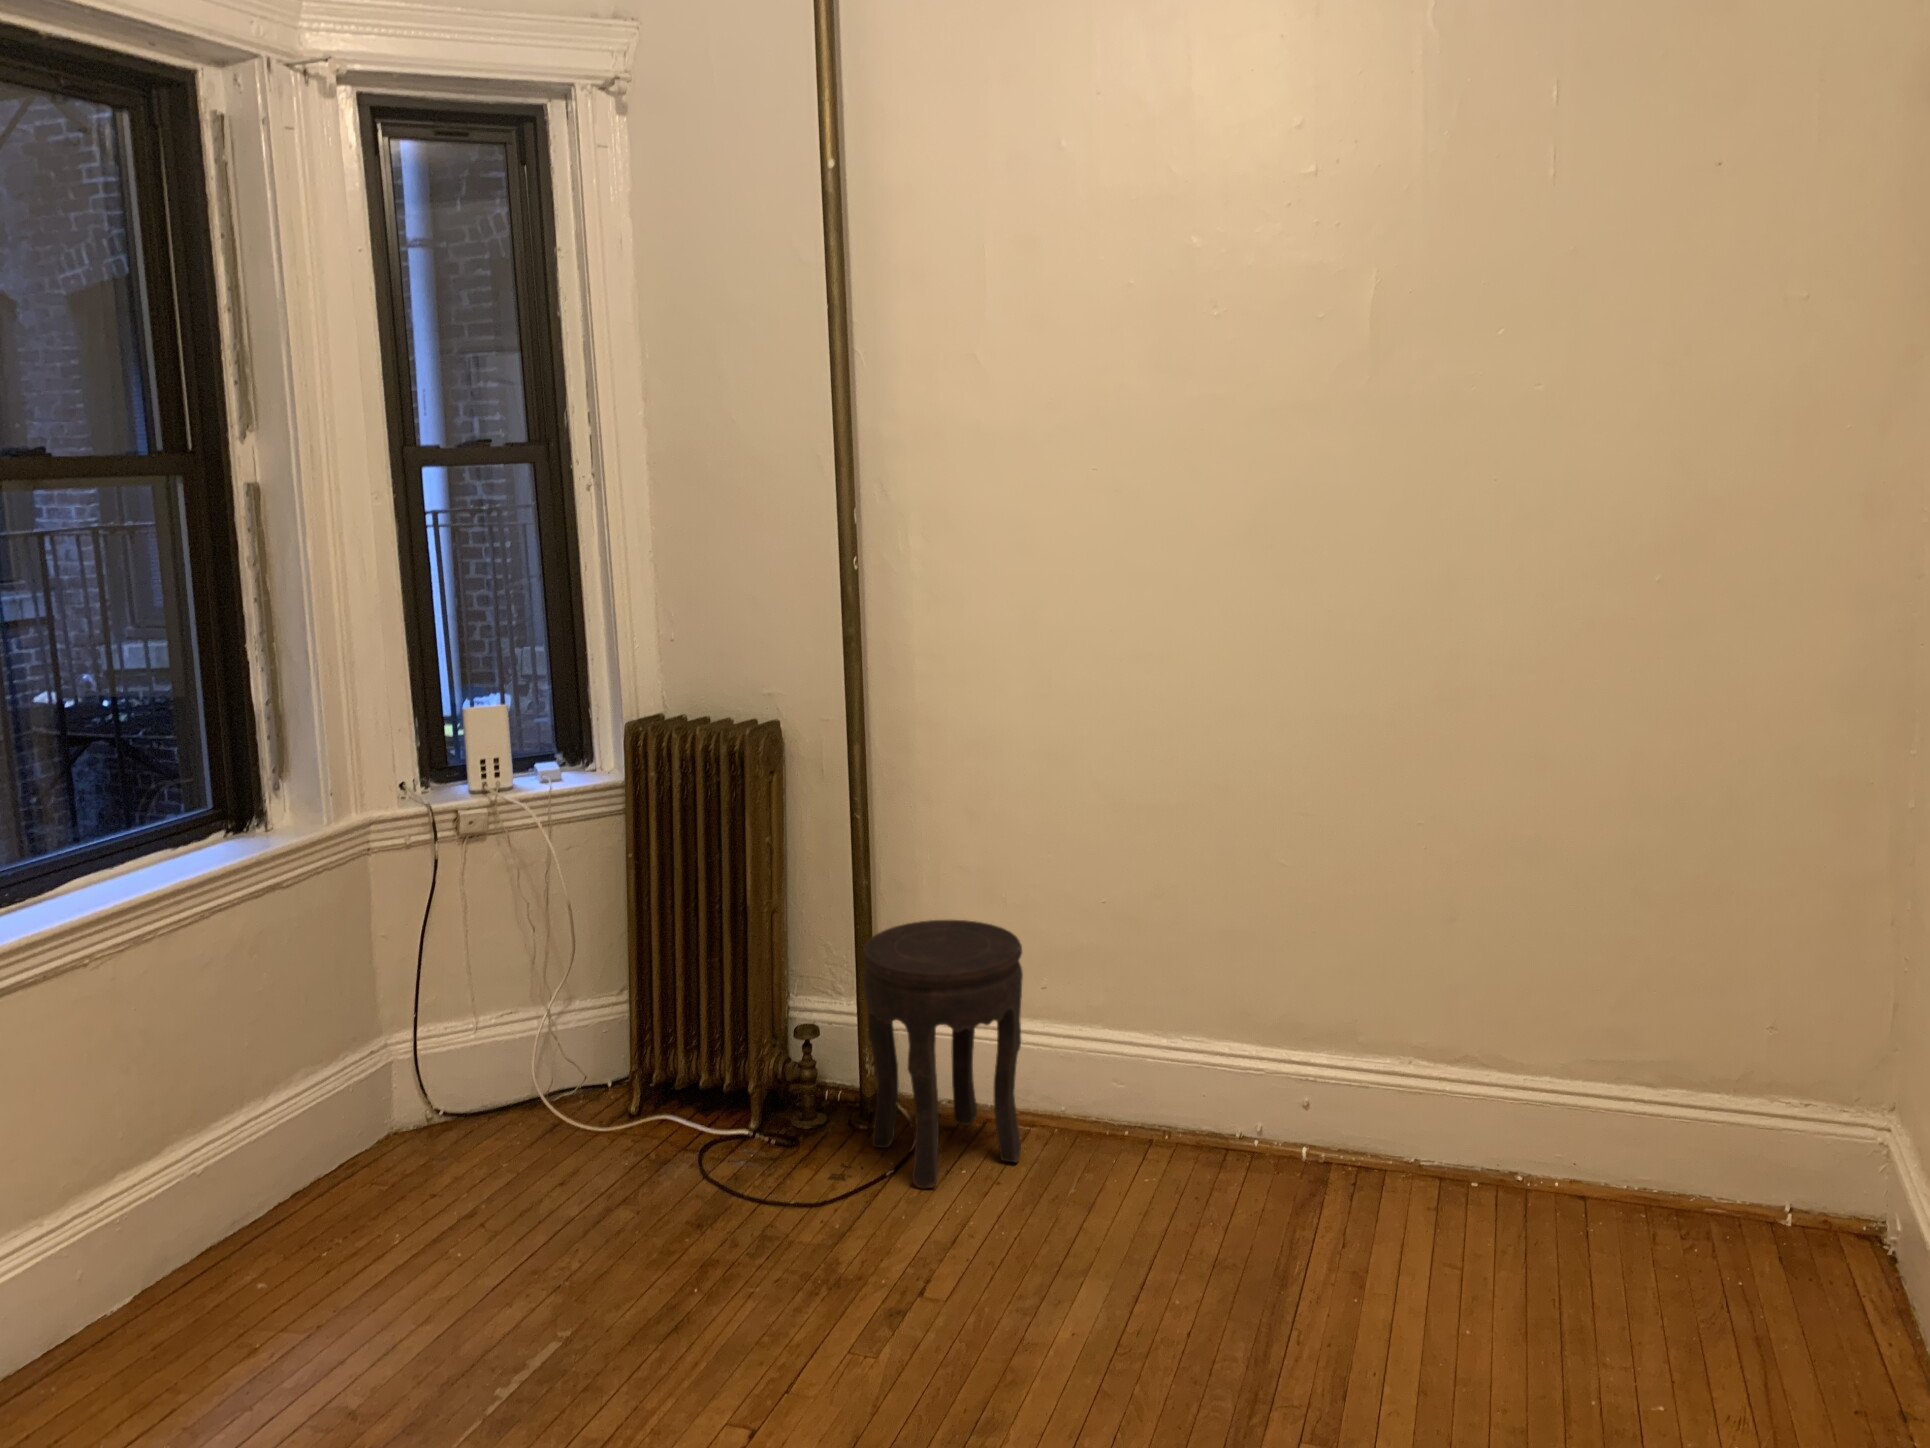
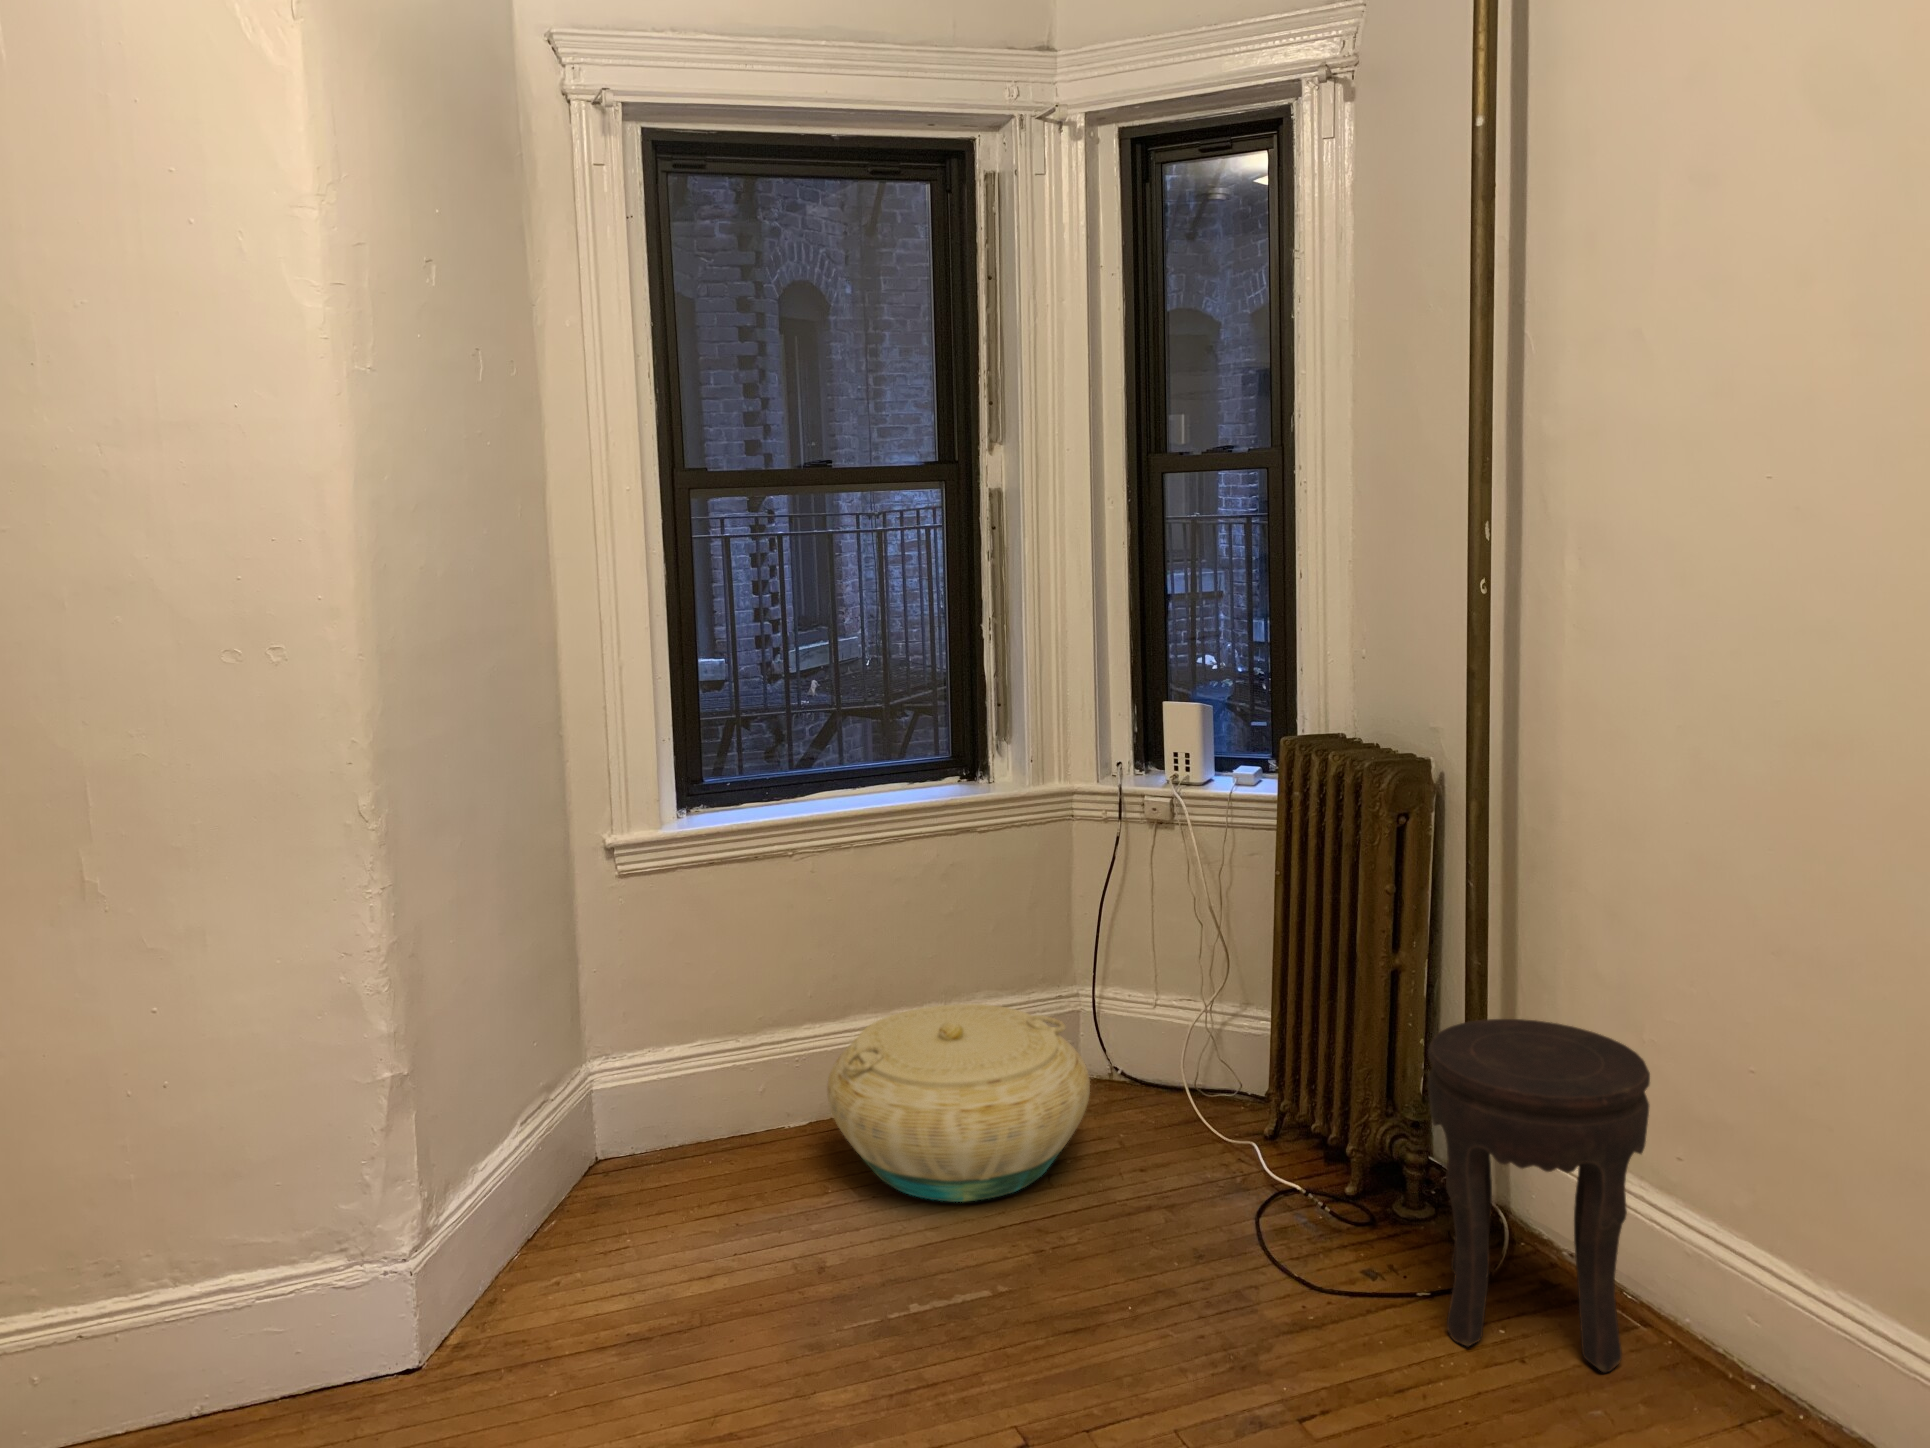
basket: none [200,1066,523,1307] -> present [827,1004,1090,1202]

